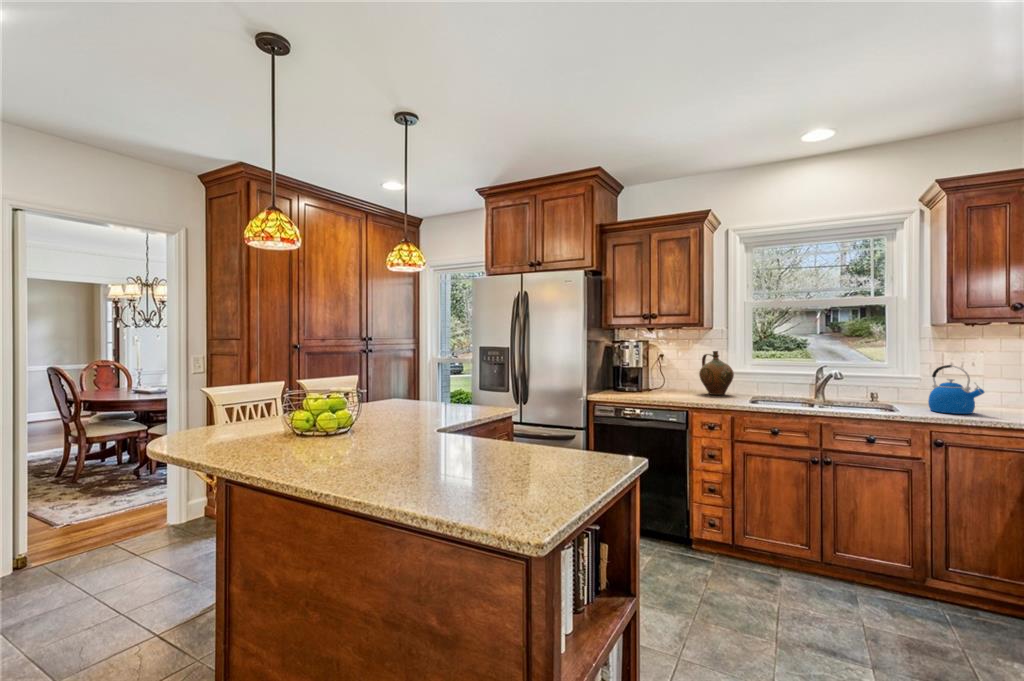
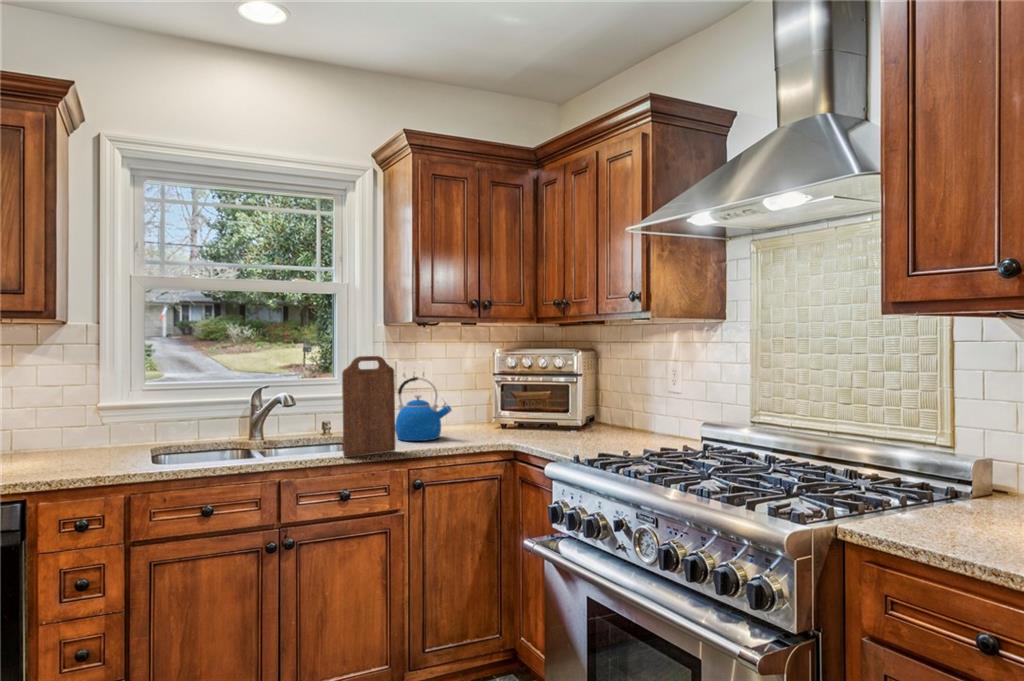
cutting board: none [870,347,917,416] -> present [342,356,395,457]
ceramic jug: present [699,351,734,395] -> none [40,368,113,456]

